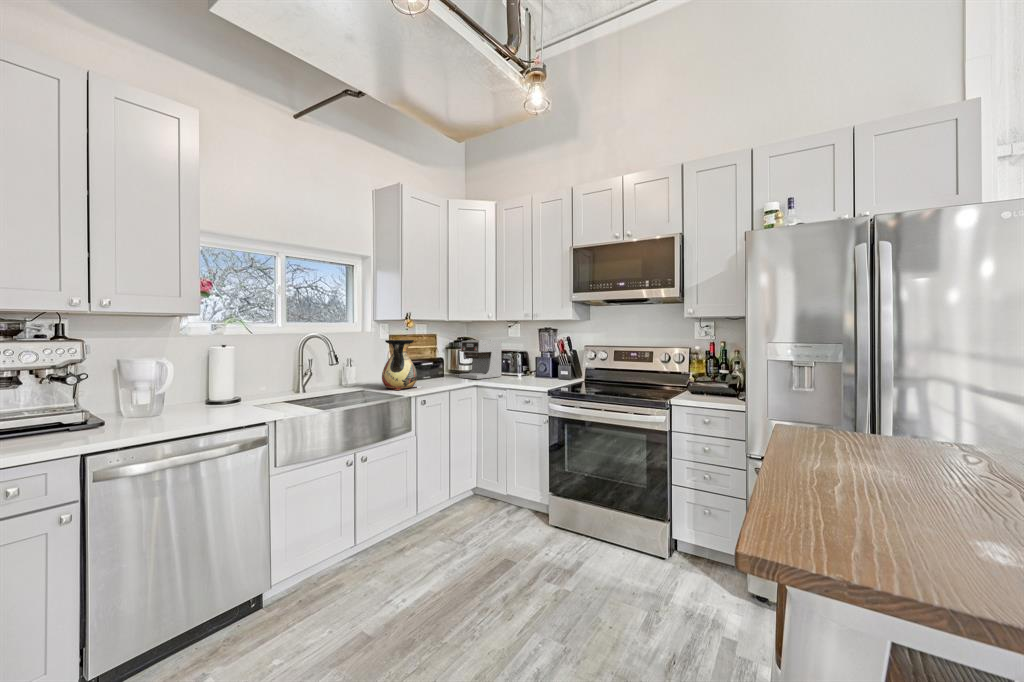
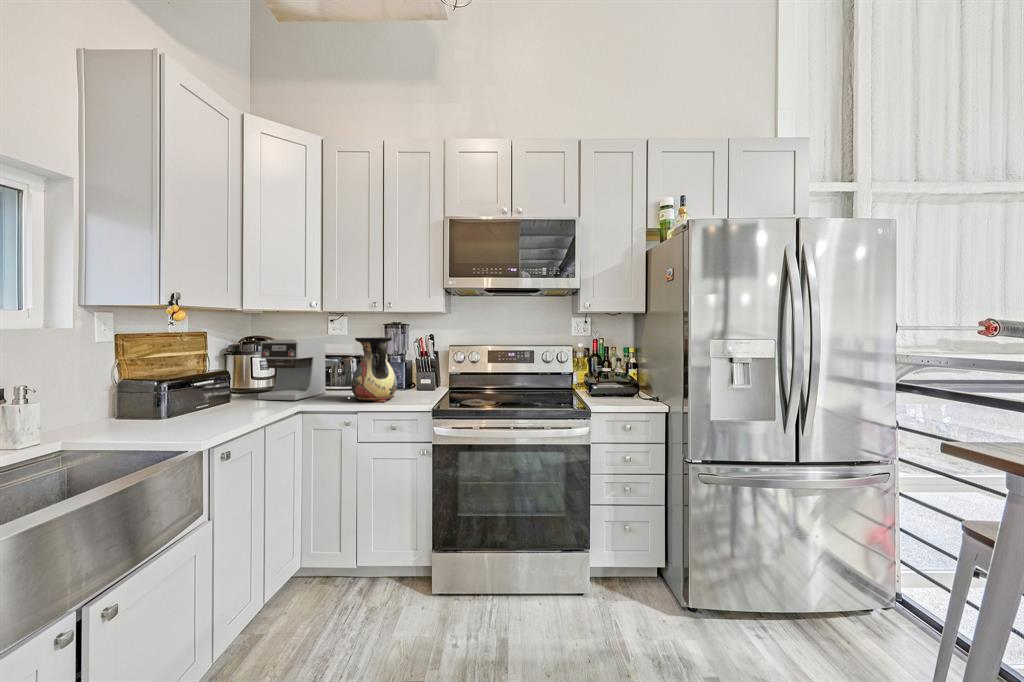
vase: present [382,340,417,390] -> present [351,337,397,402]

